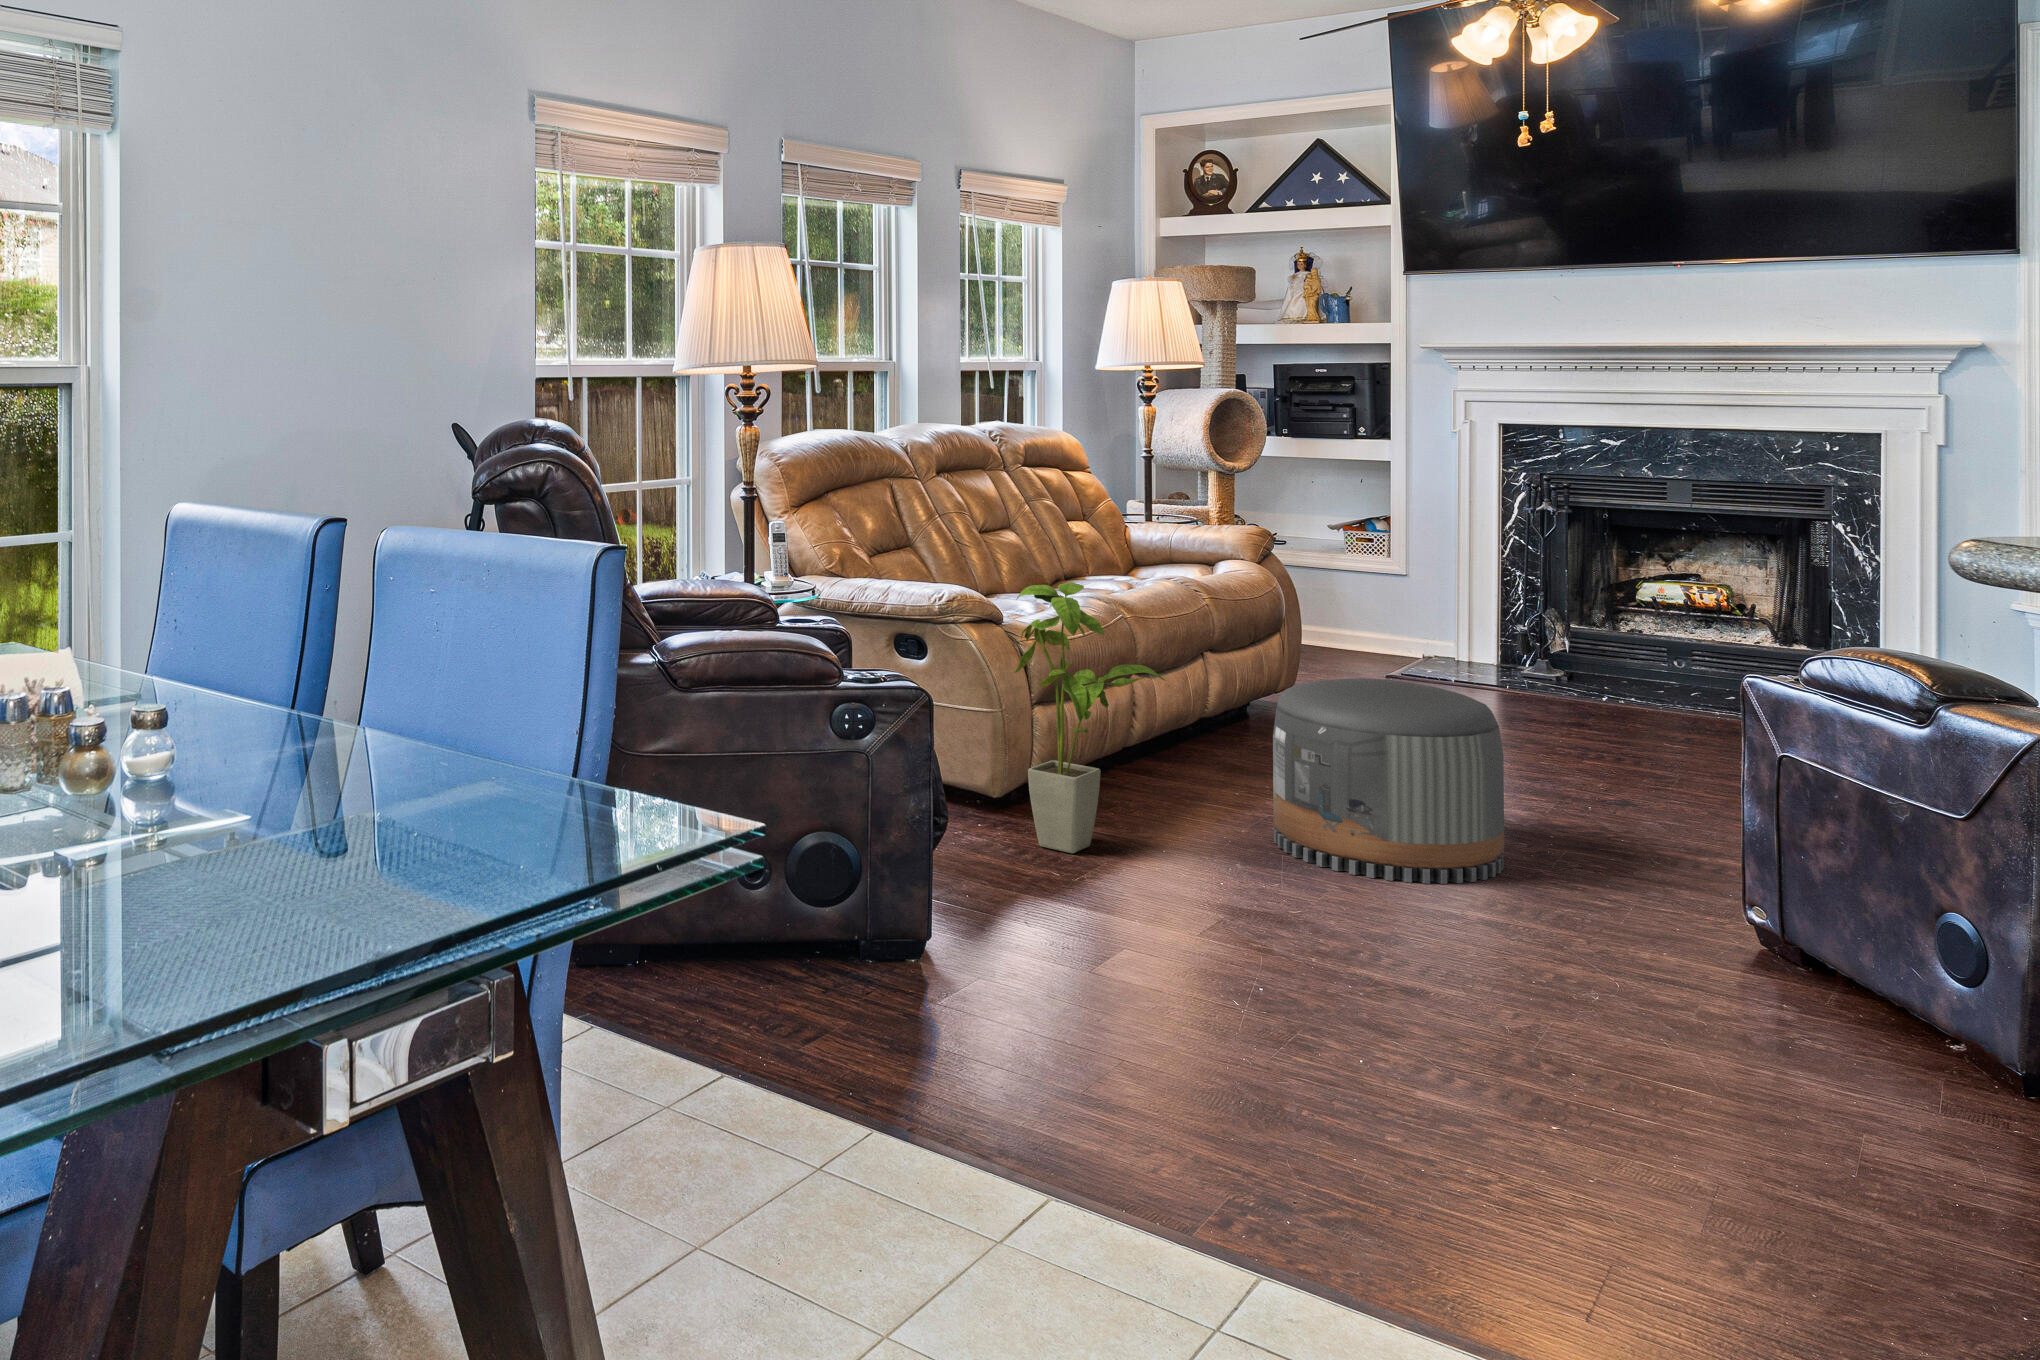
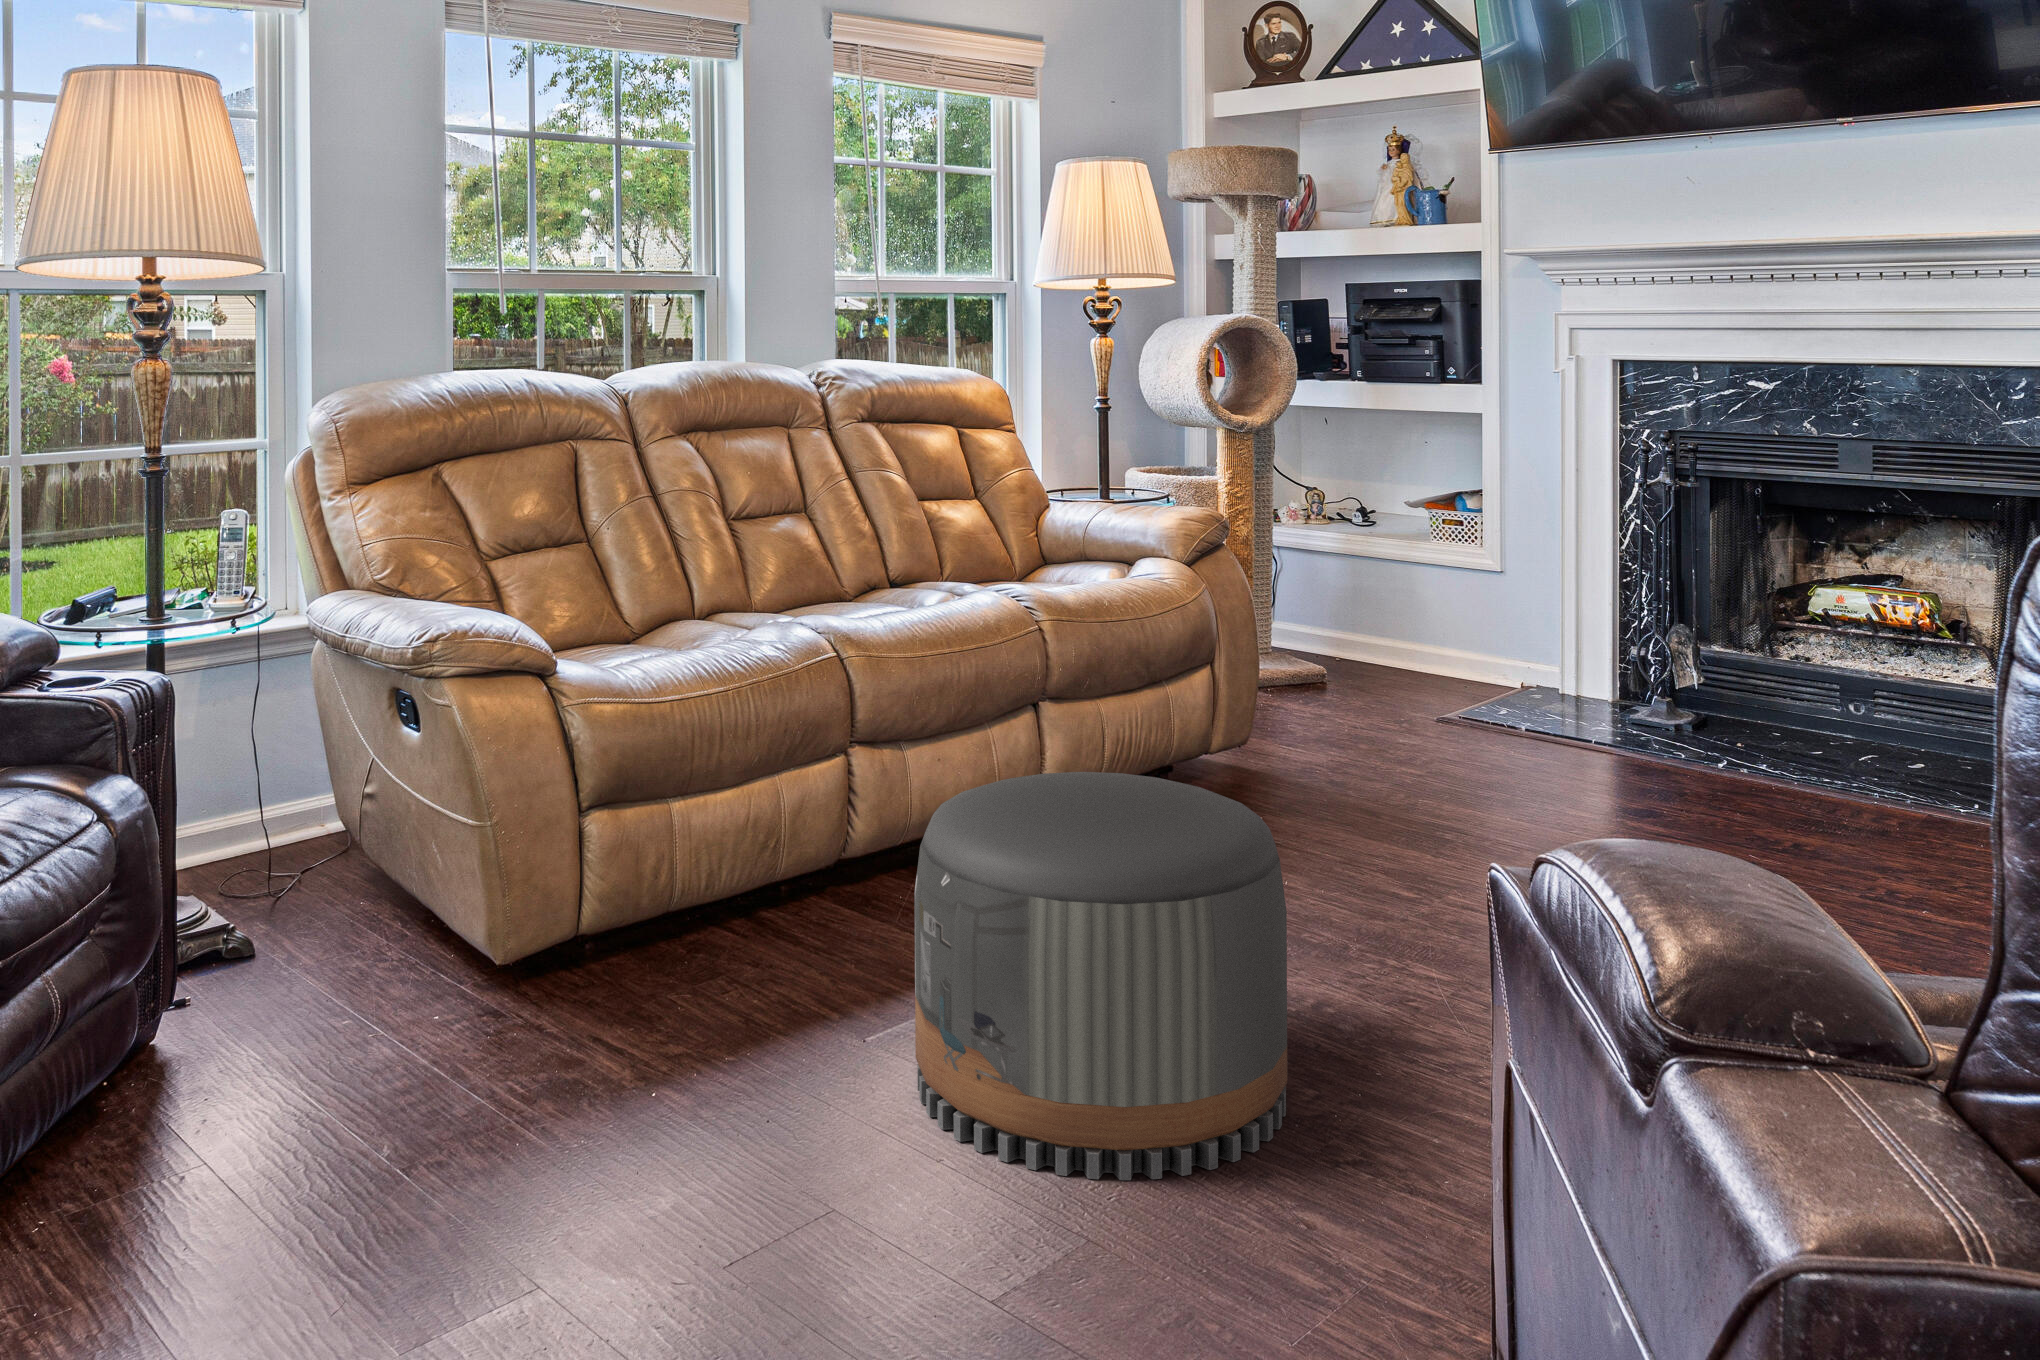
house plant: present [1014,582,1166,853] -> none [443,606,688,1087]

